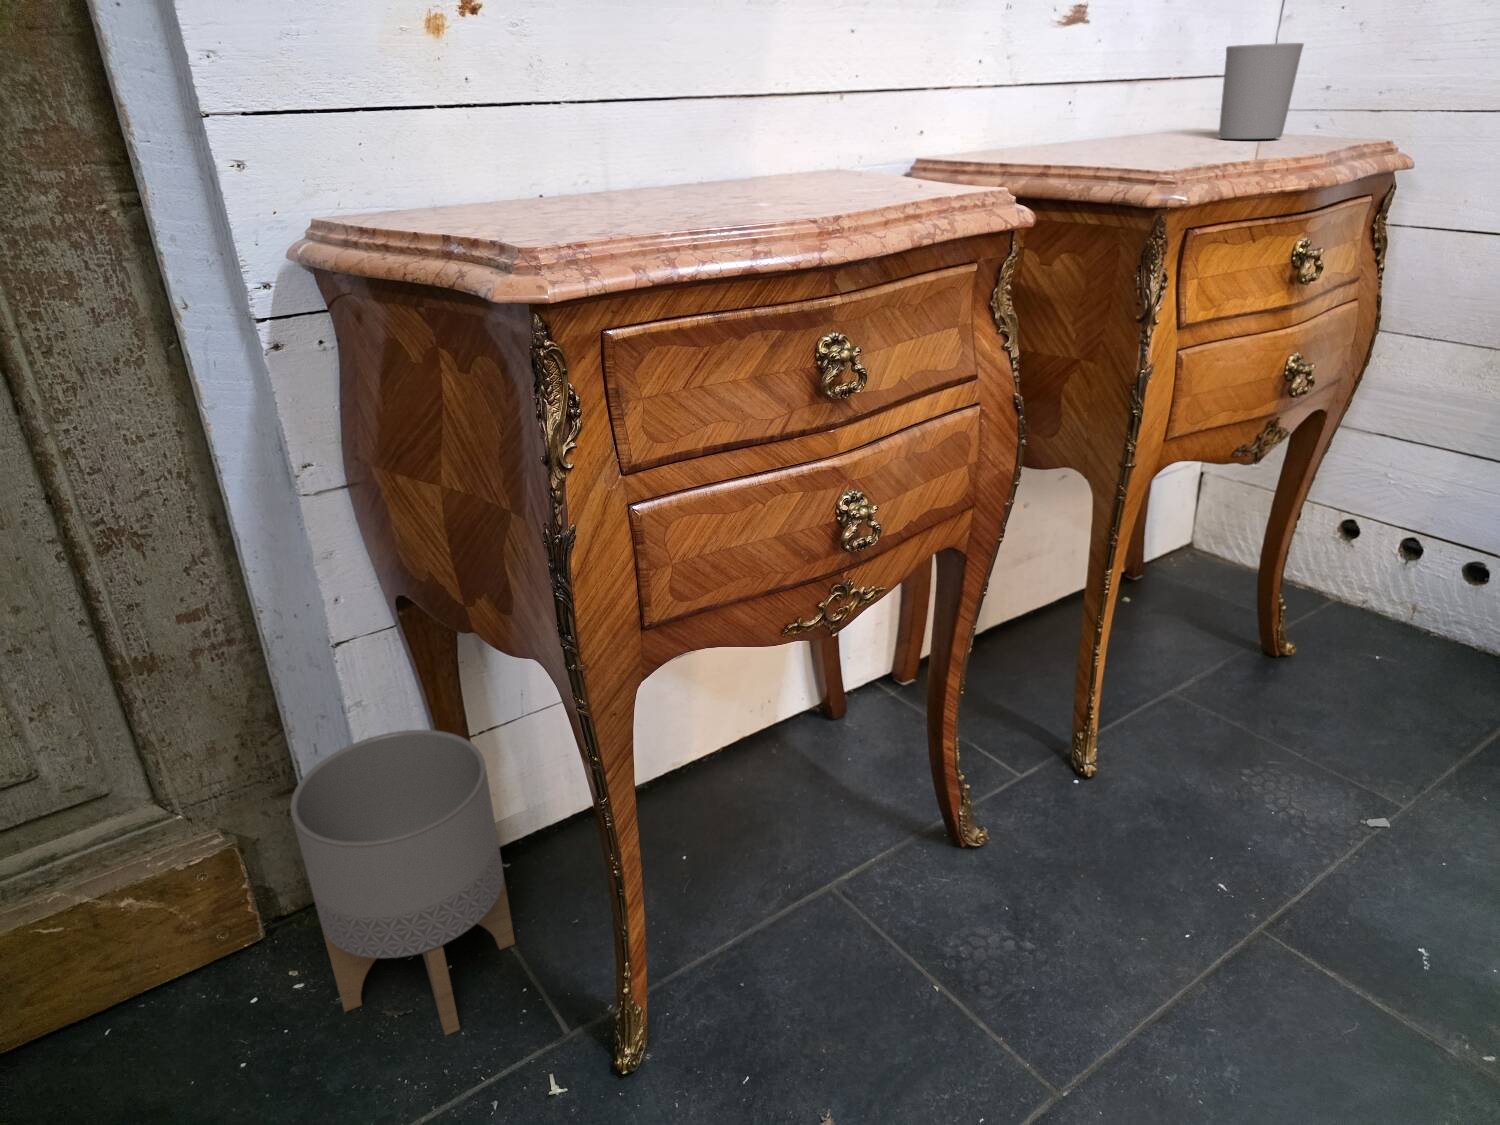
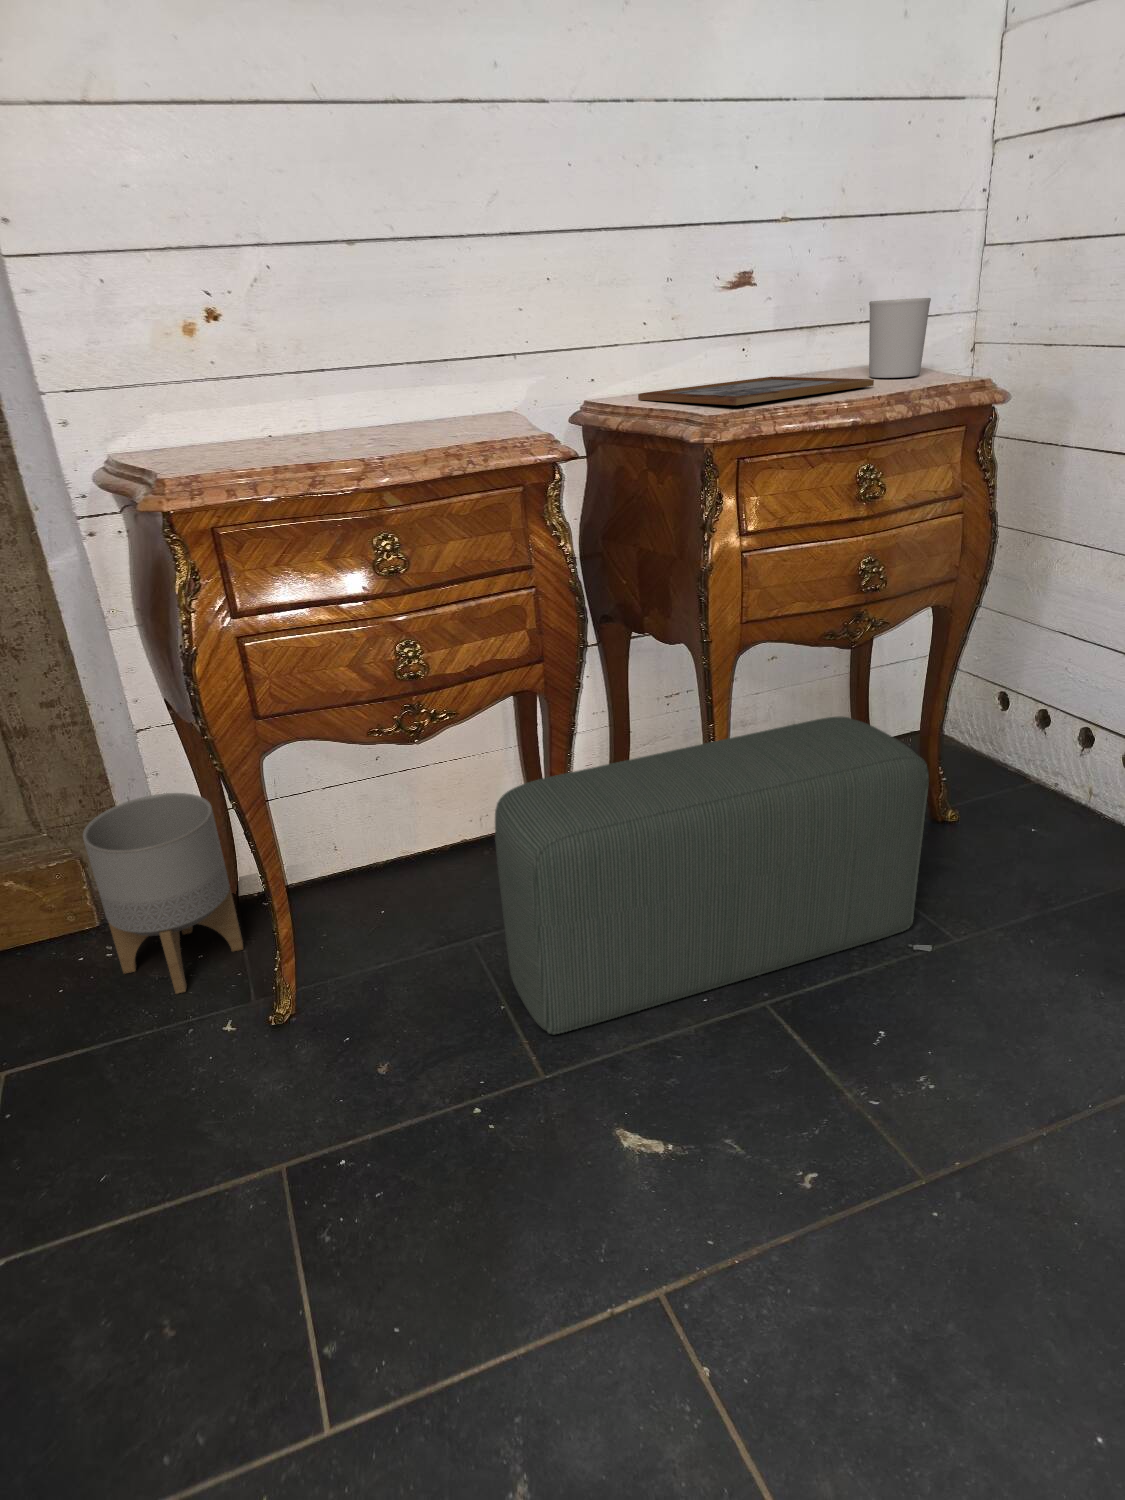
picture frame: none [1001,136,1271,160] -> present [638,377,874,405]
pouf: none [915,551,1404,1020] -> present [495,717,929,1034]

